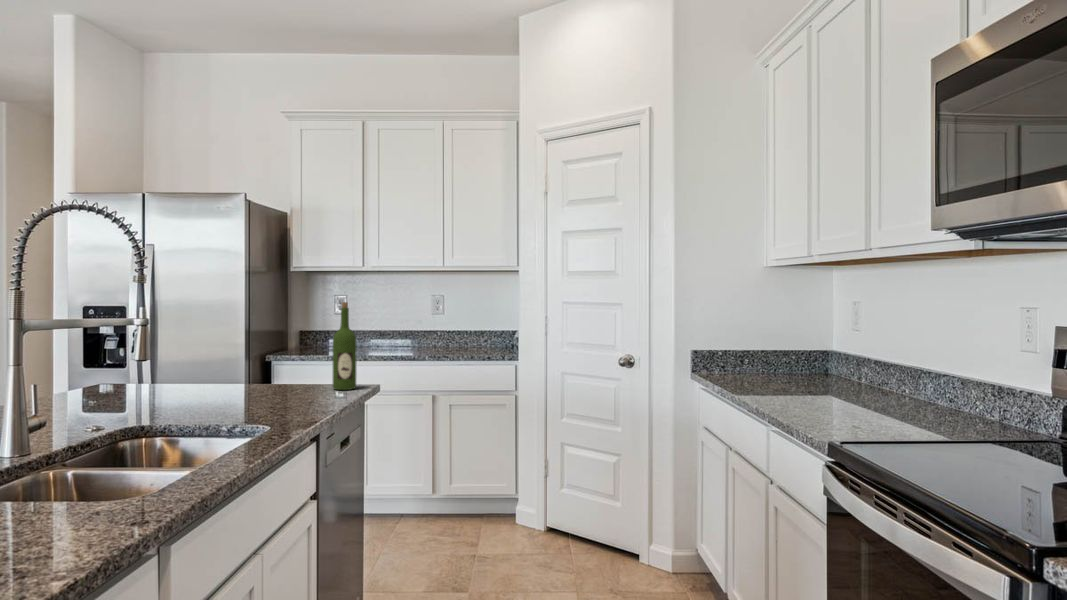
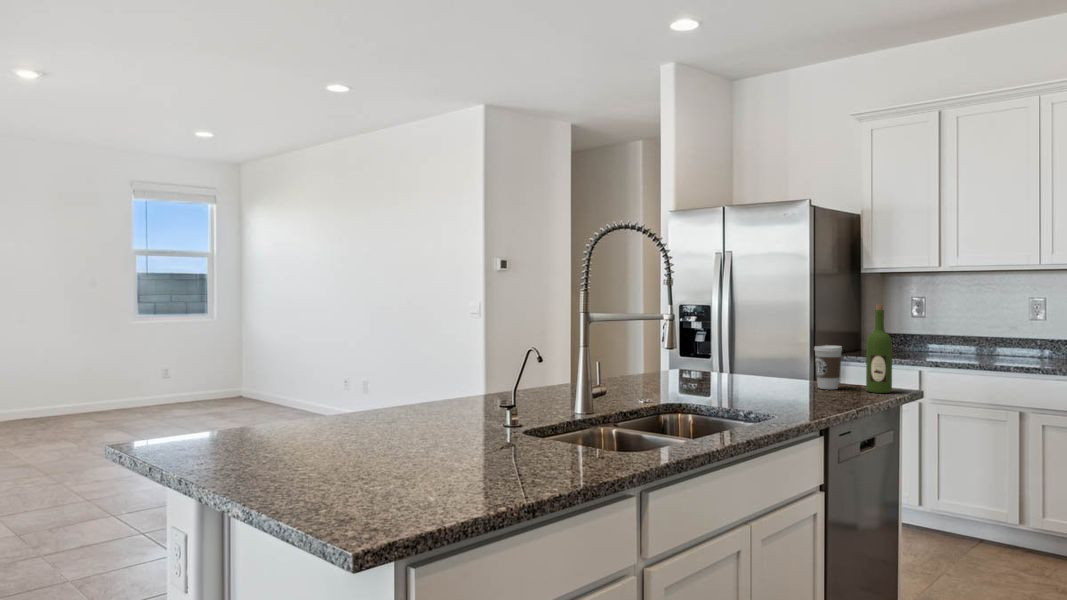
coffee cup: none [280,345,309,391] -> present [814,345,842,389]

